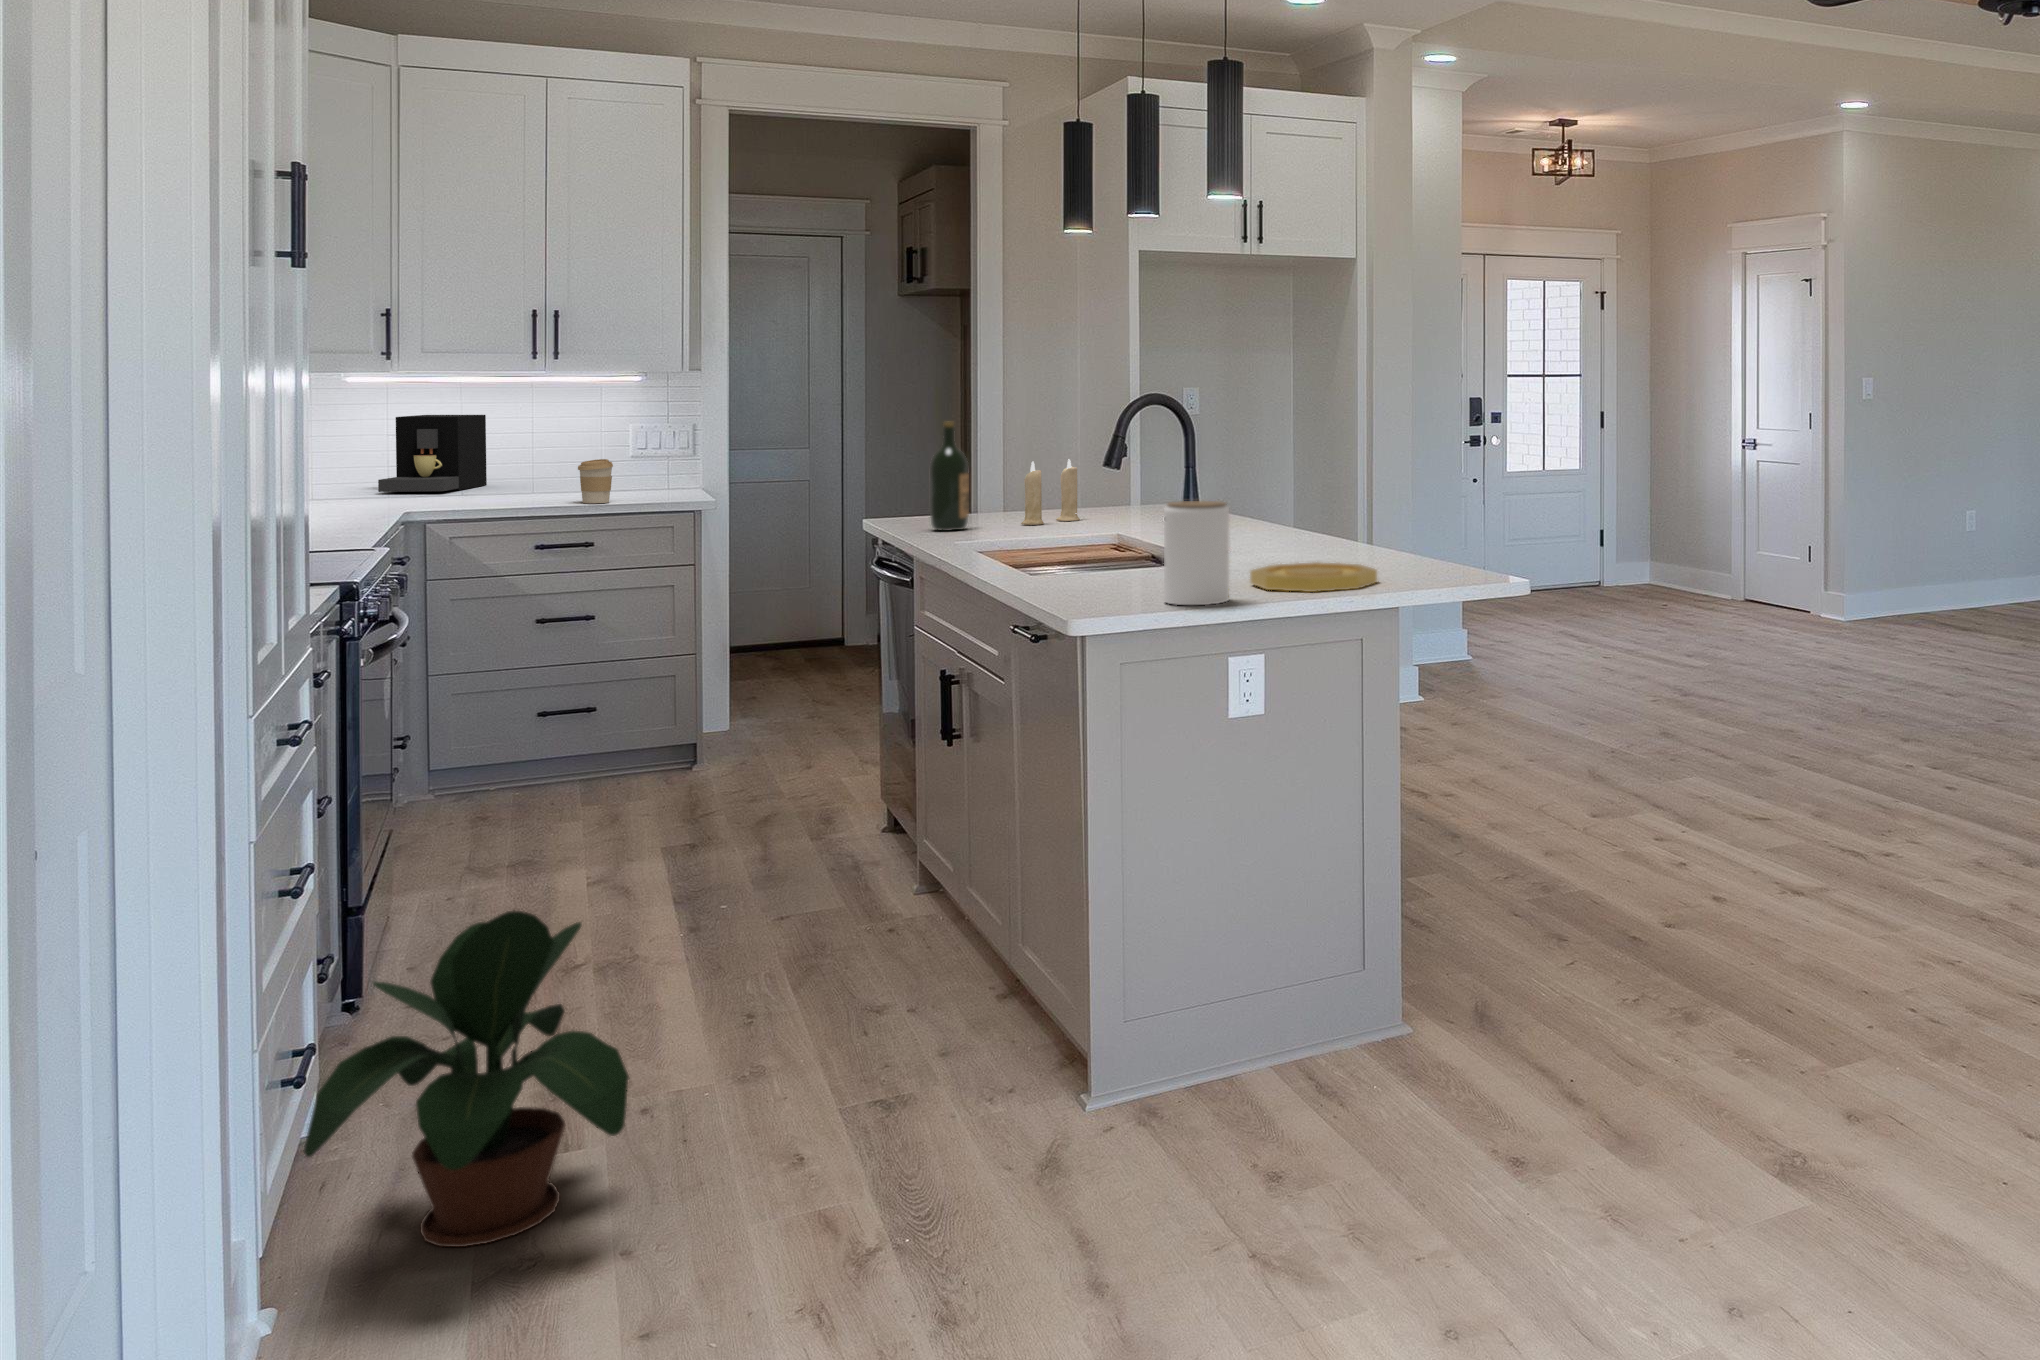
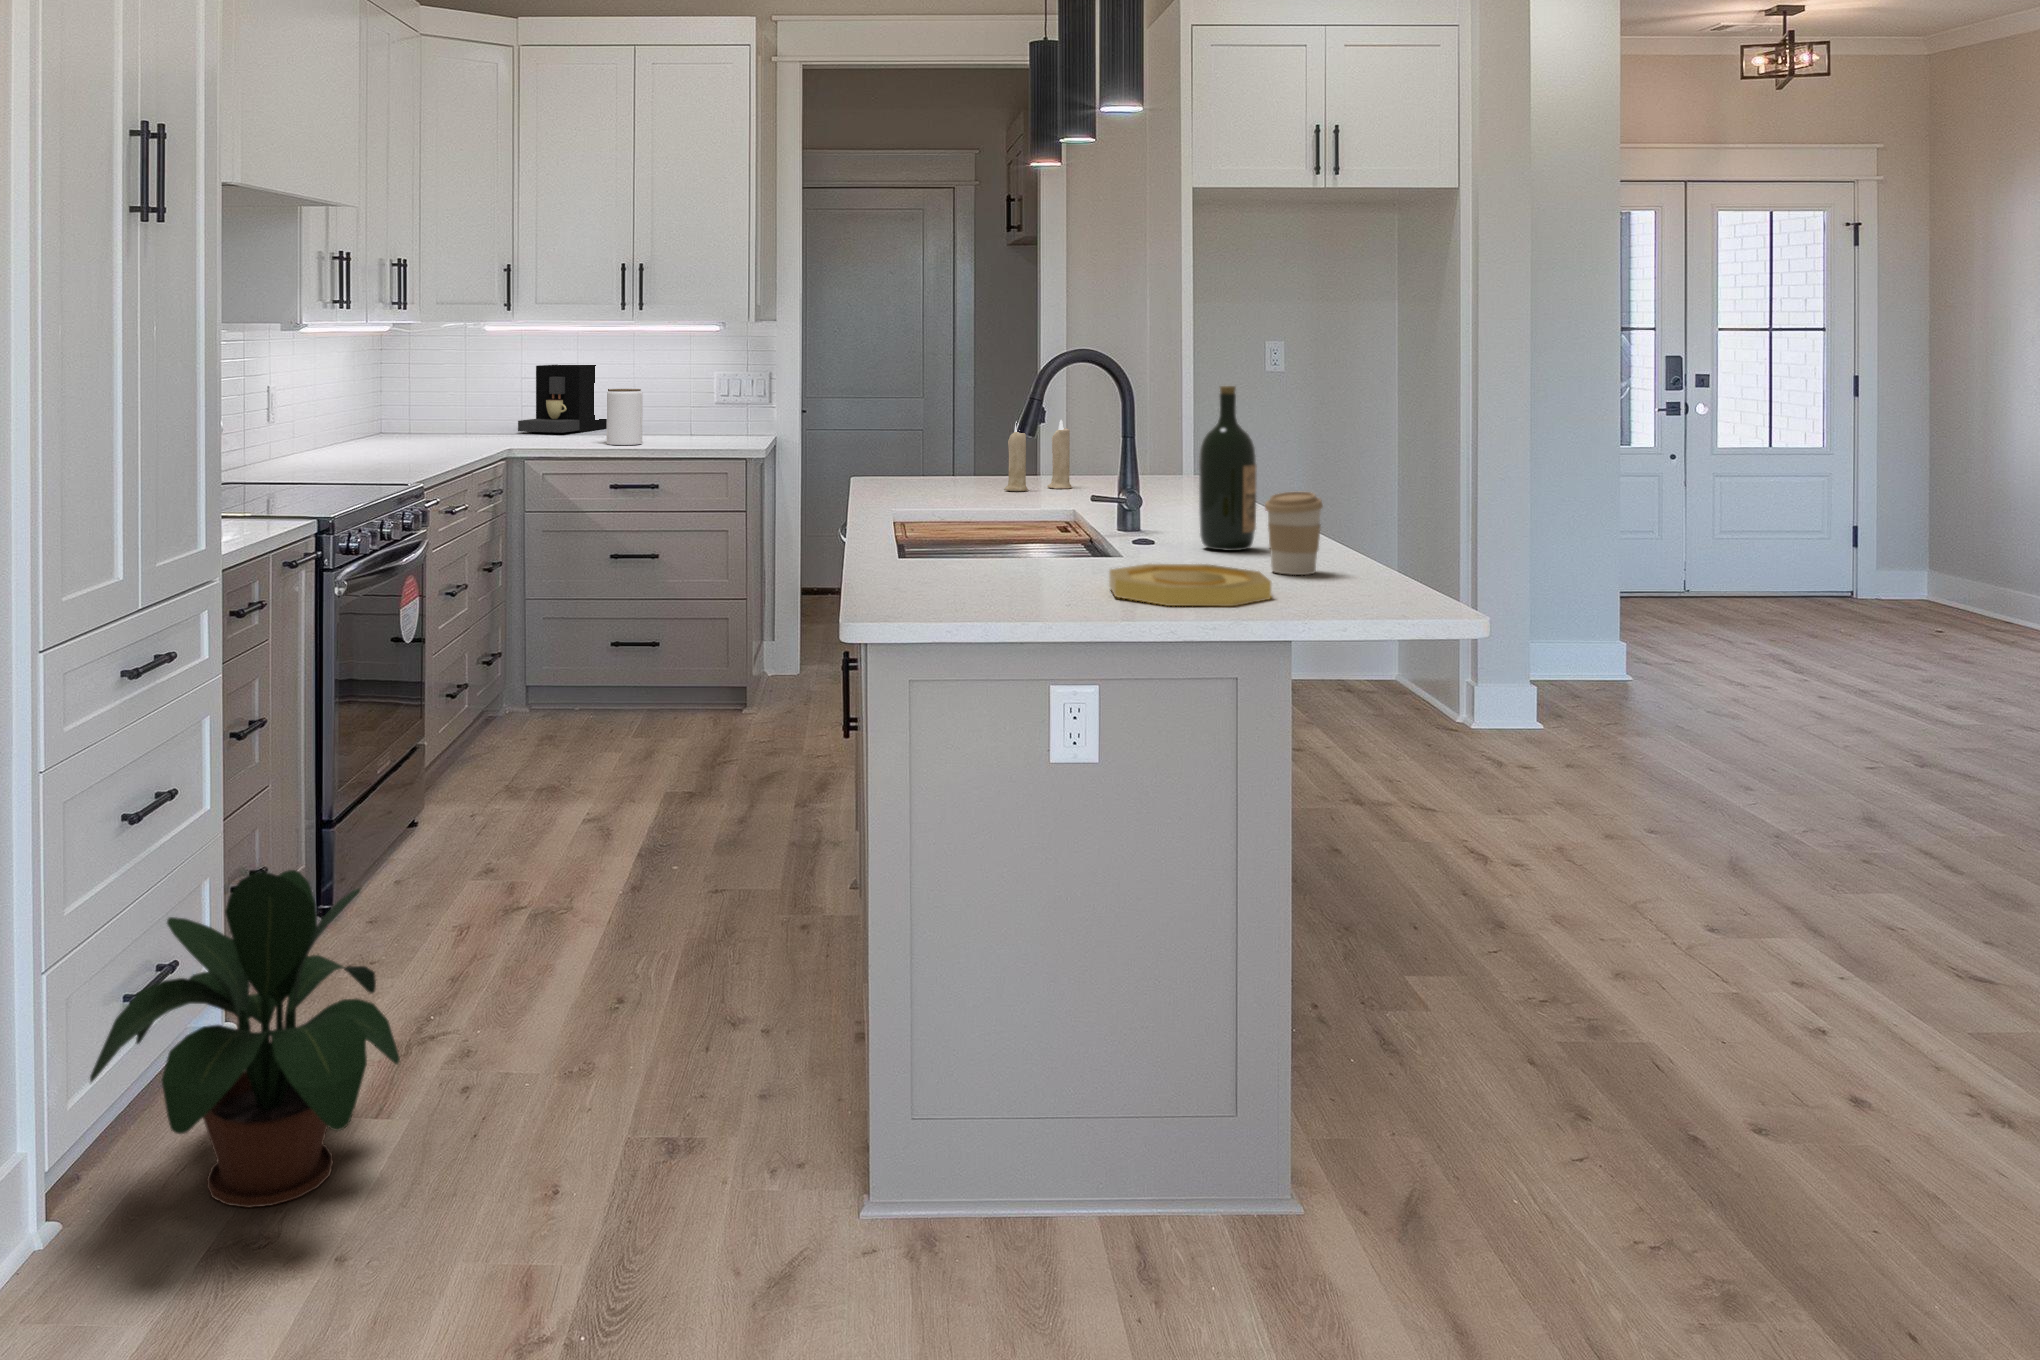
wine bottle: present [930,422,969,531] -> present [1199,386,1257,551]
coffee cup: present [578,459,613,503] -> present [1265,492,1323,575]
jar: present [1164,501,1229,605] -> present [607,389,642,445]

